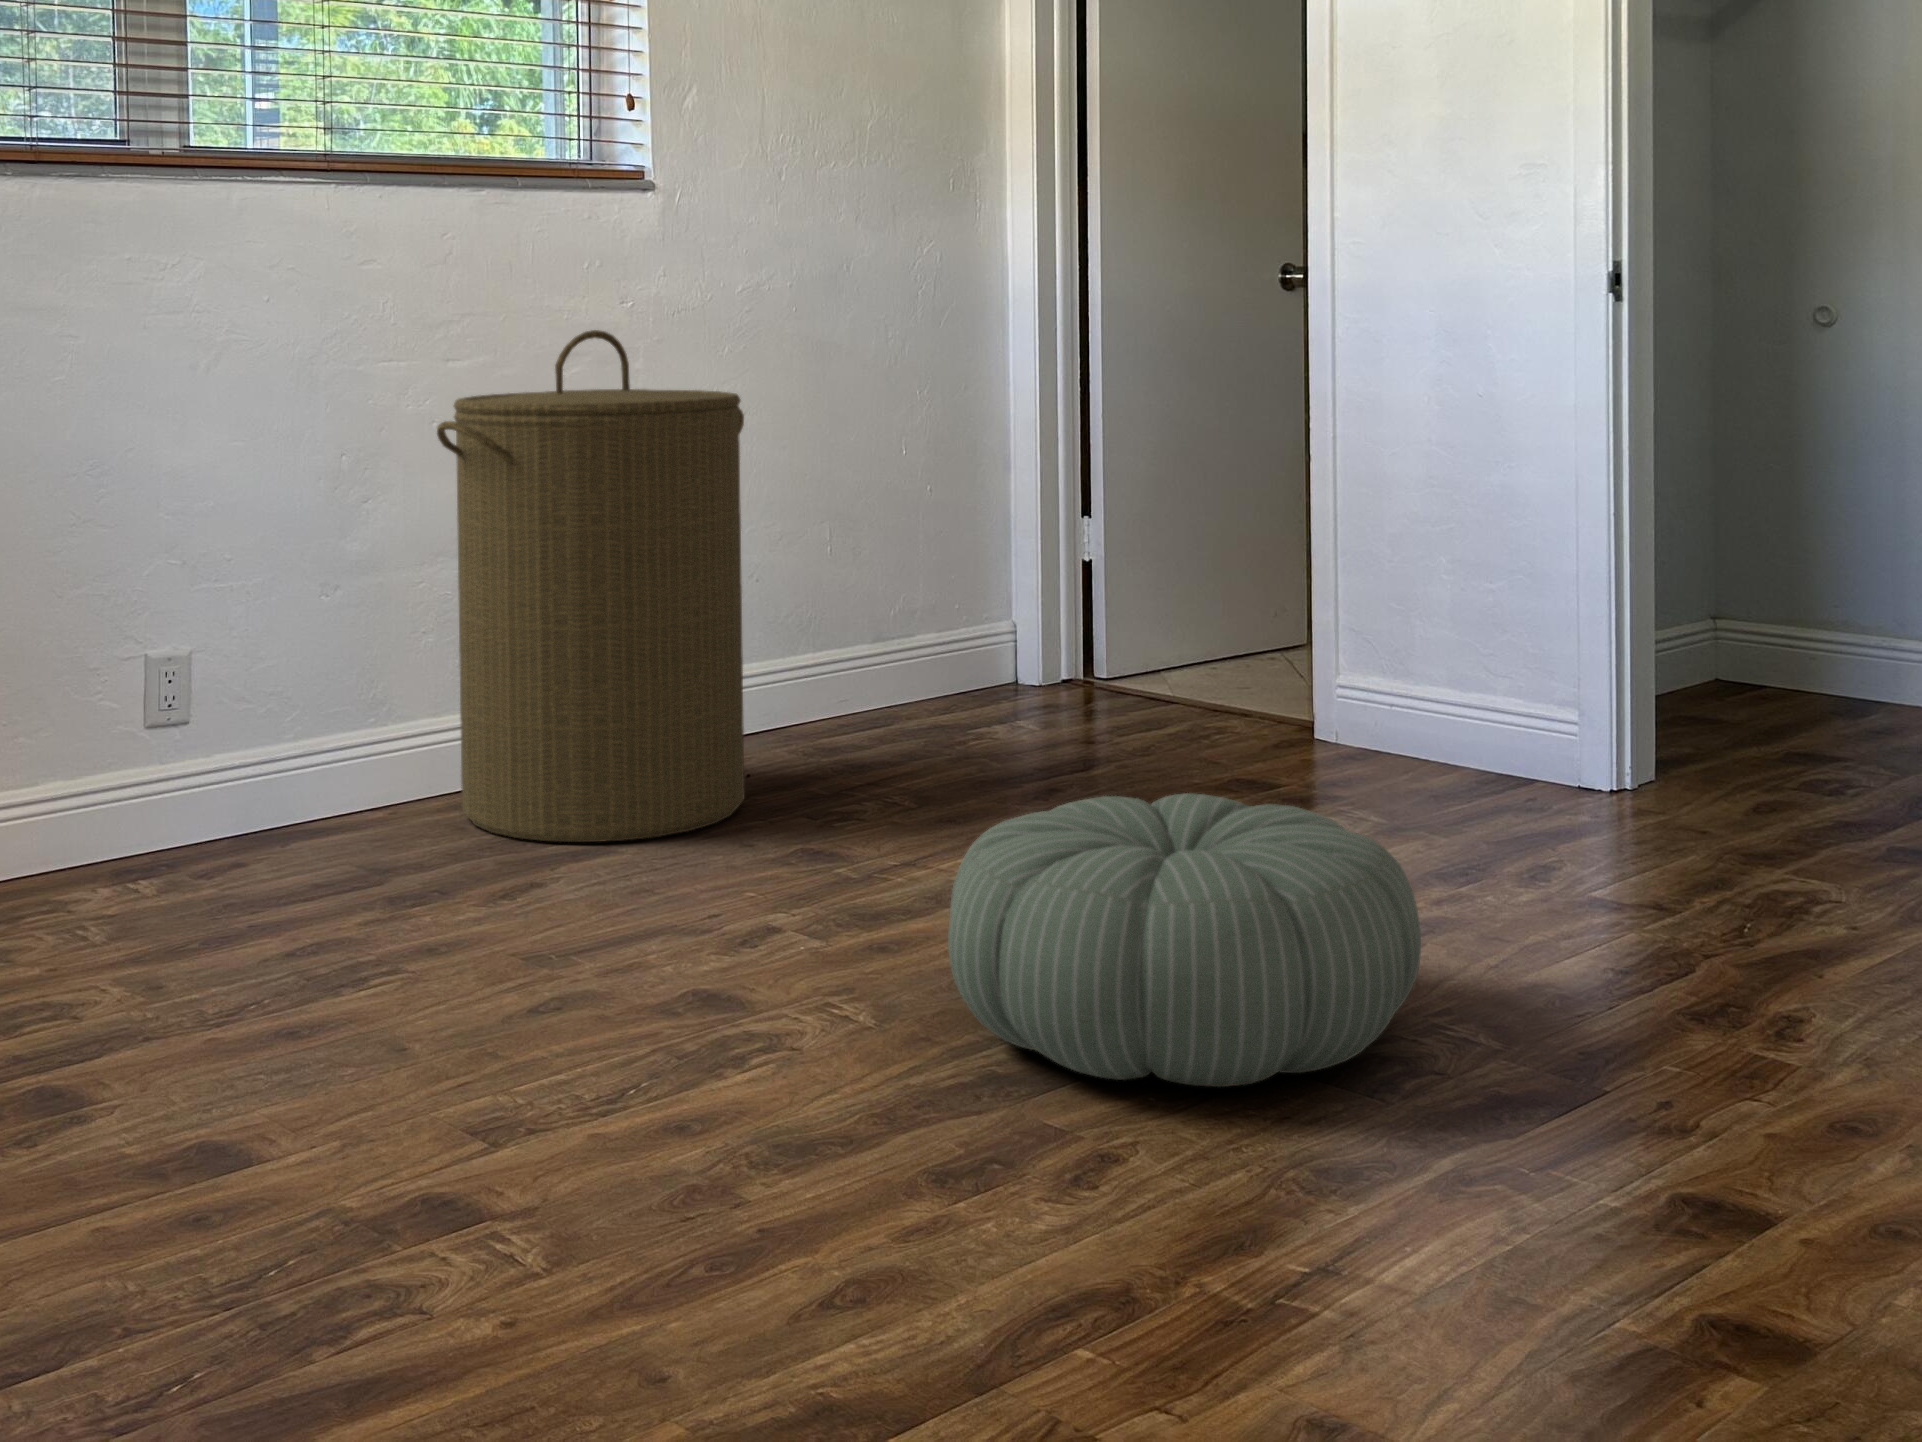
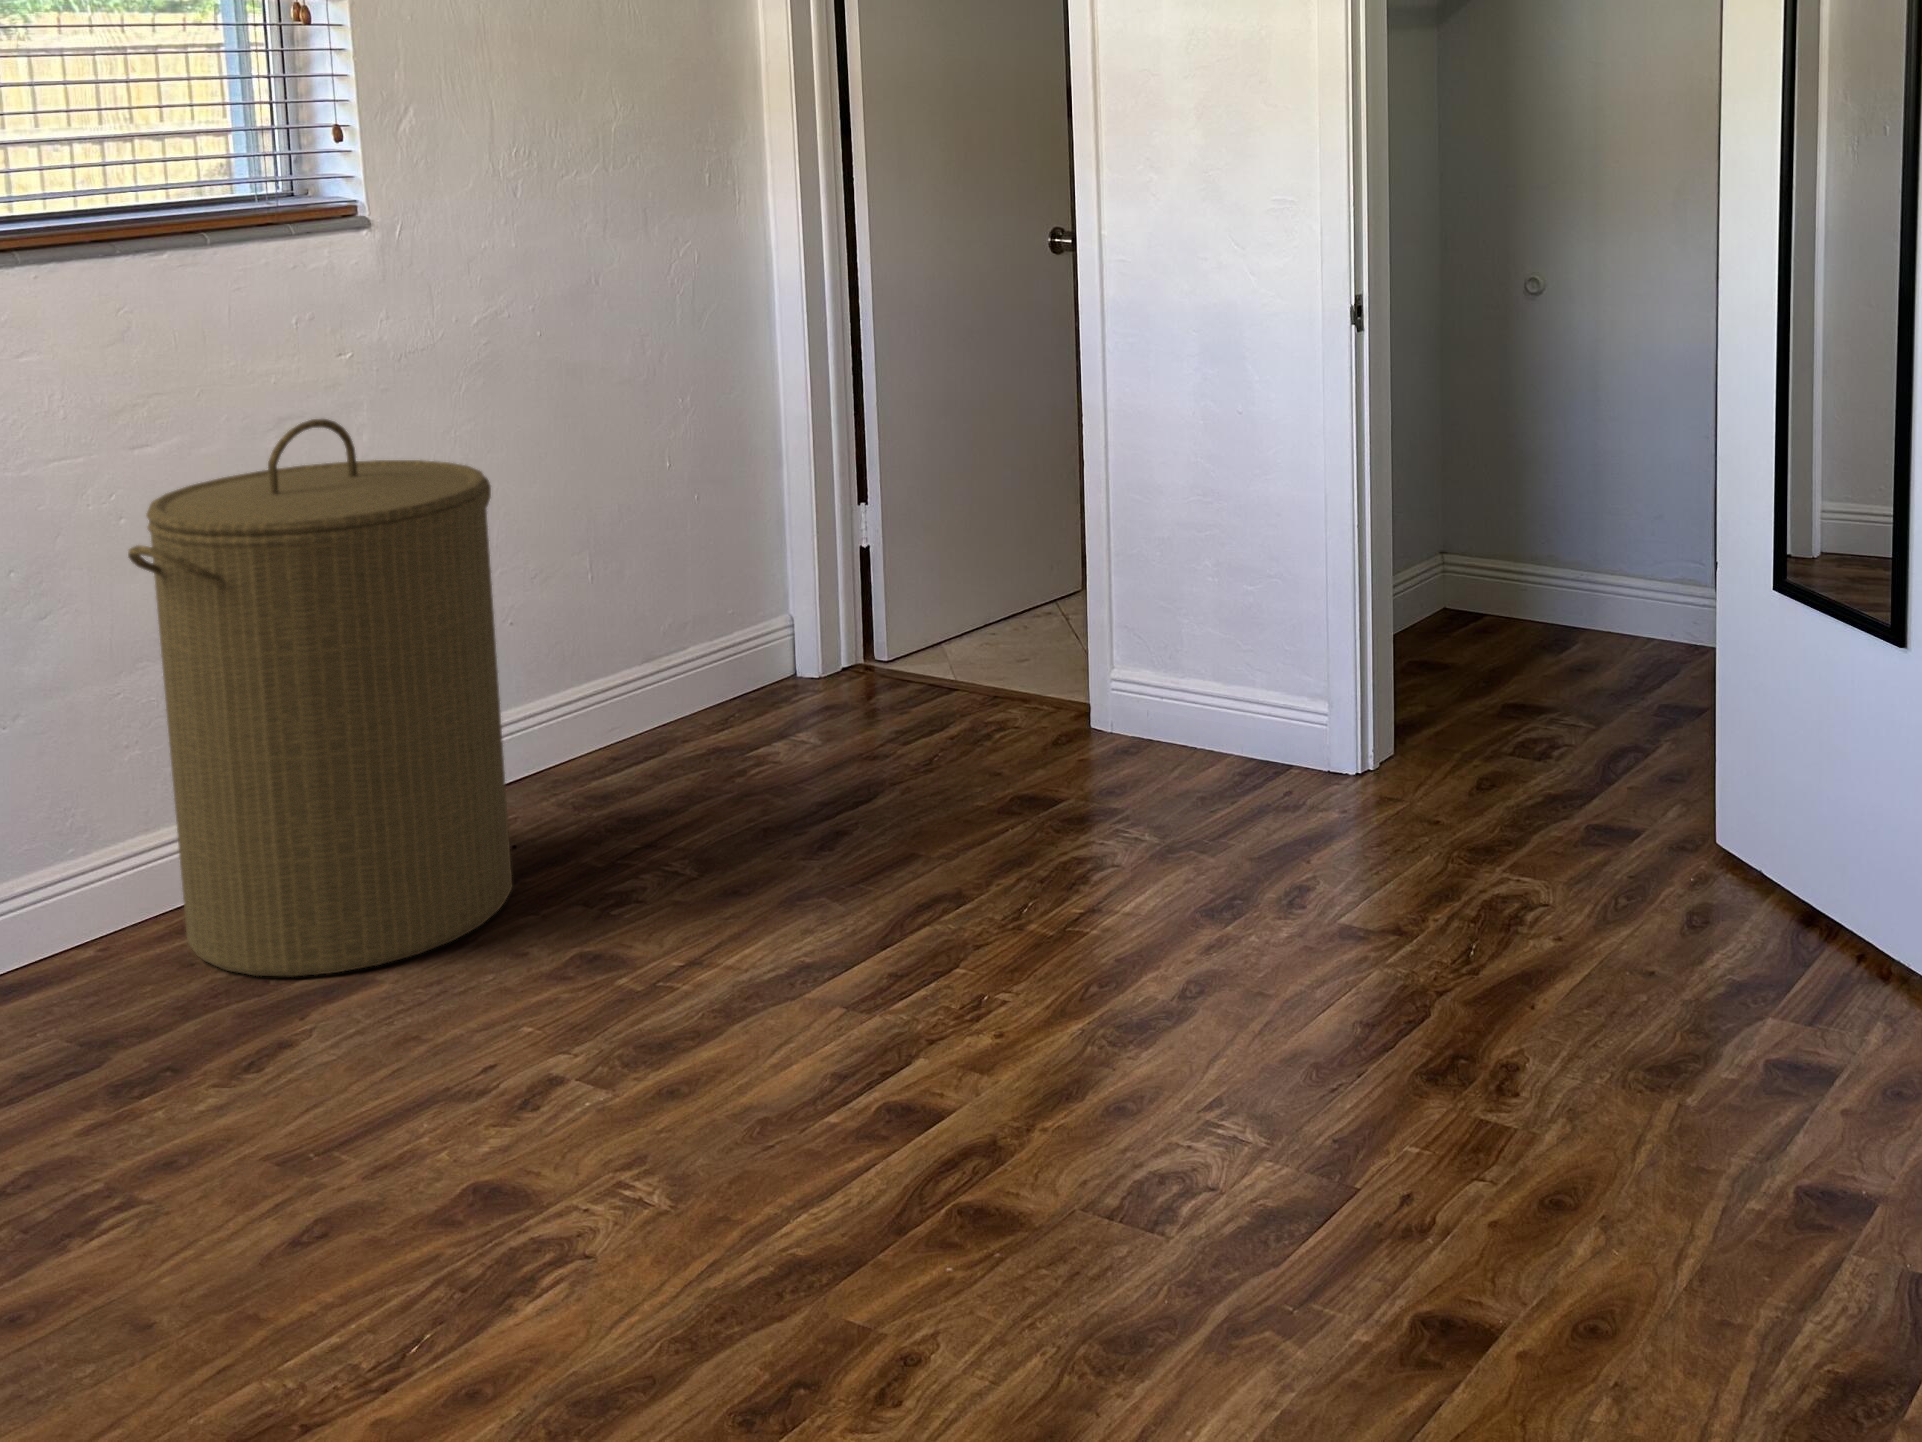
pouf: present [948,793,1421,1087] -> none [743,920,1194,1254]

